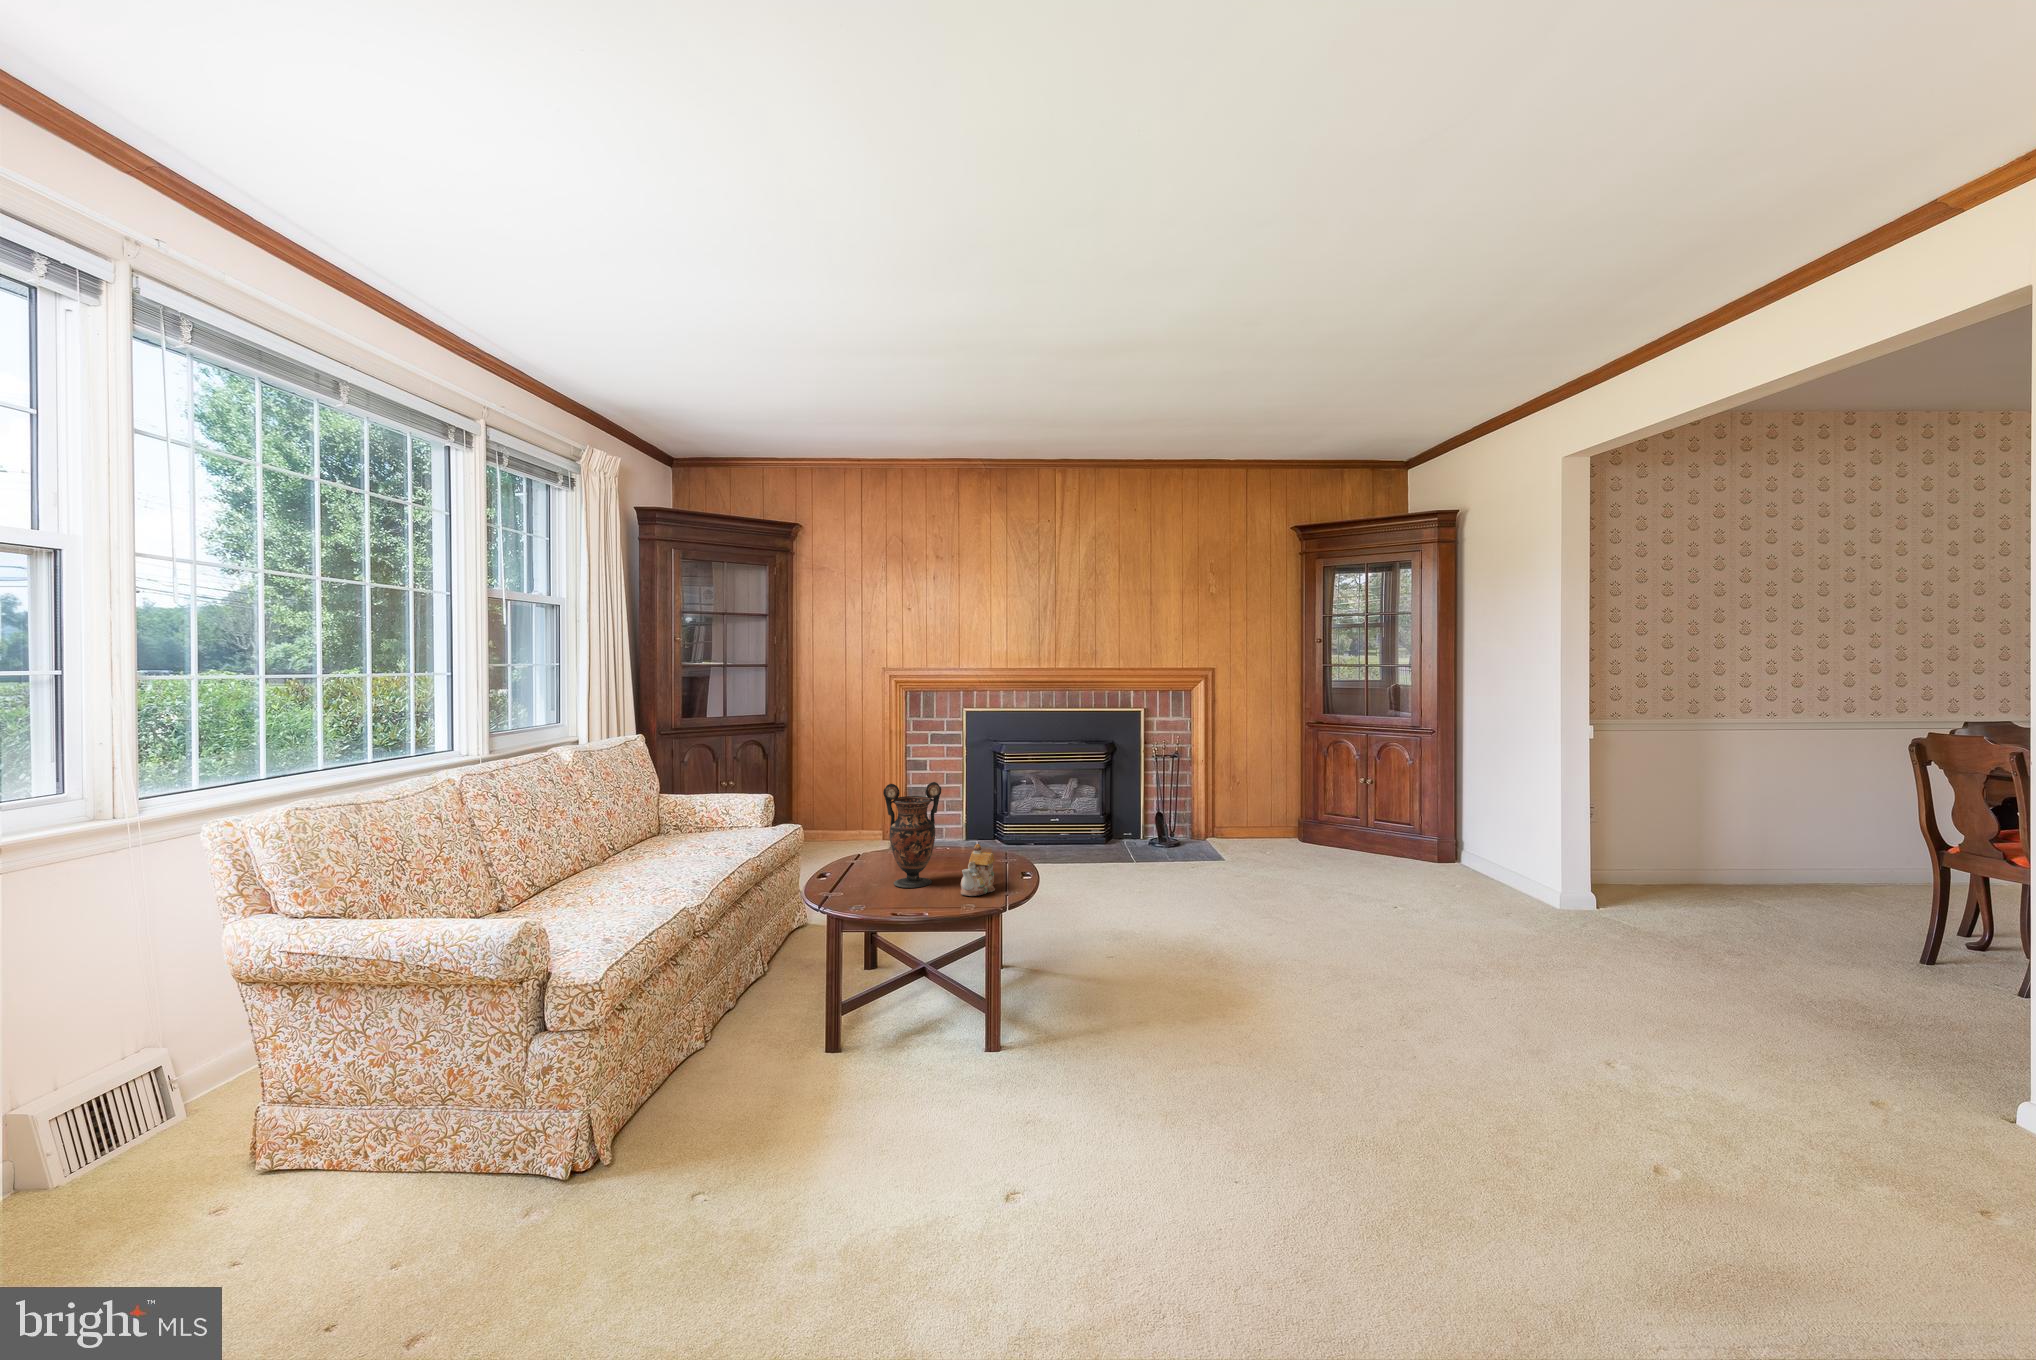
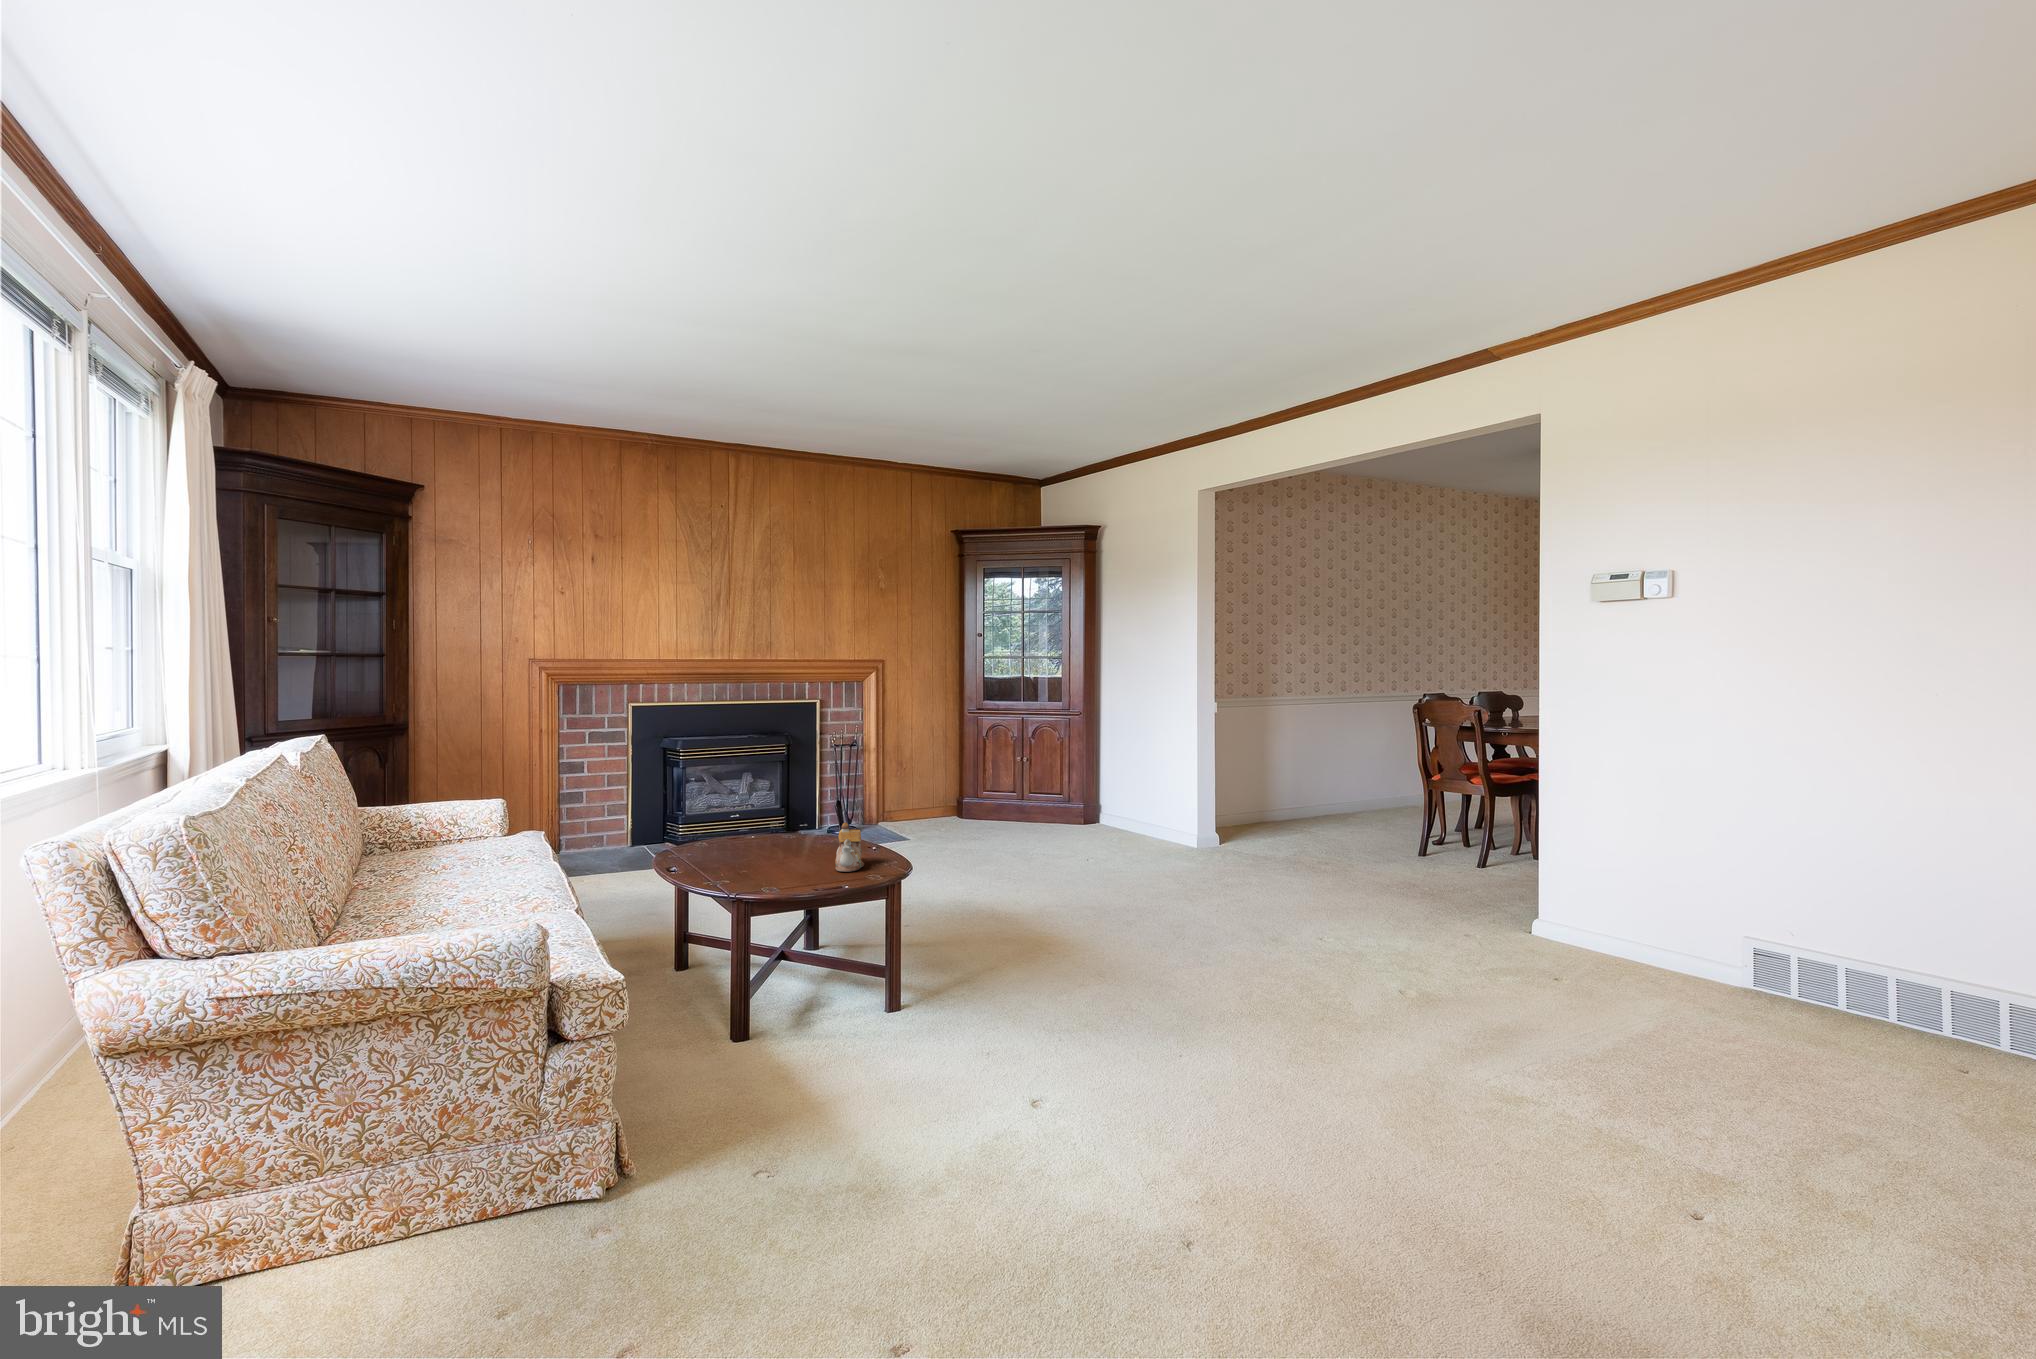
vase: present [883,782,941,888] -> none [744,766,797,874]

